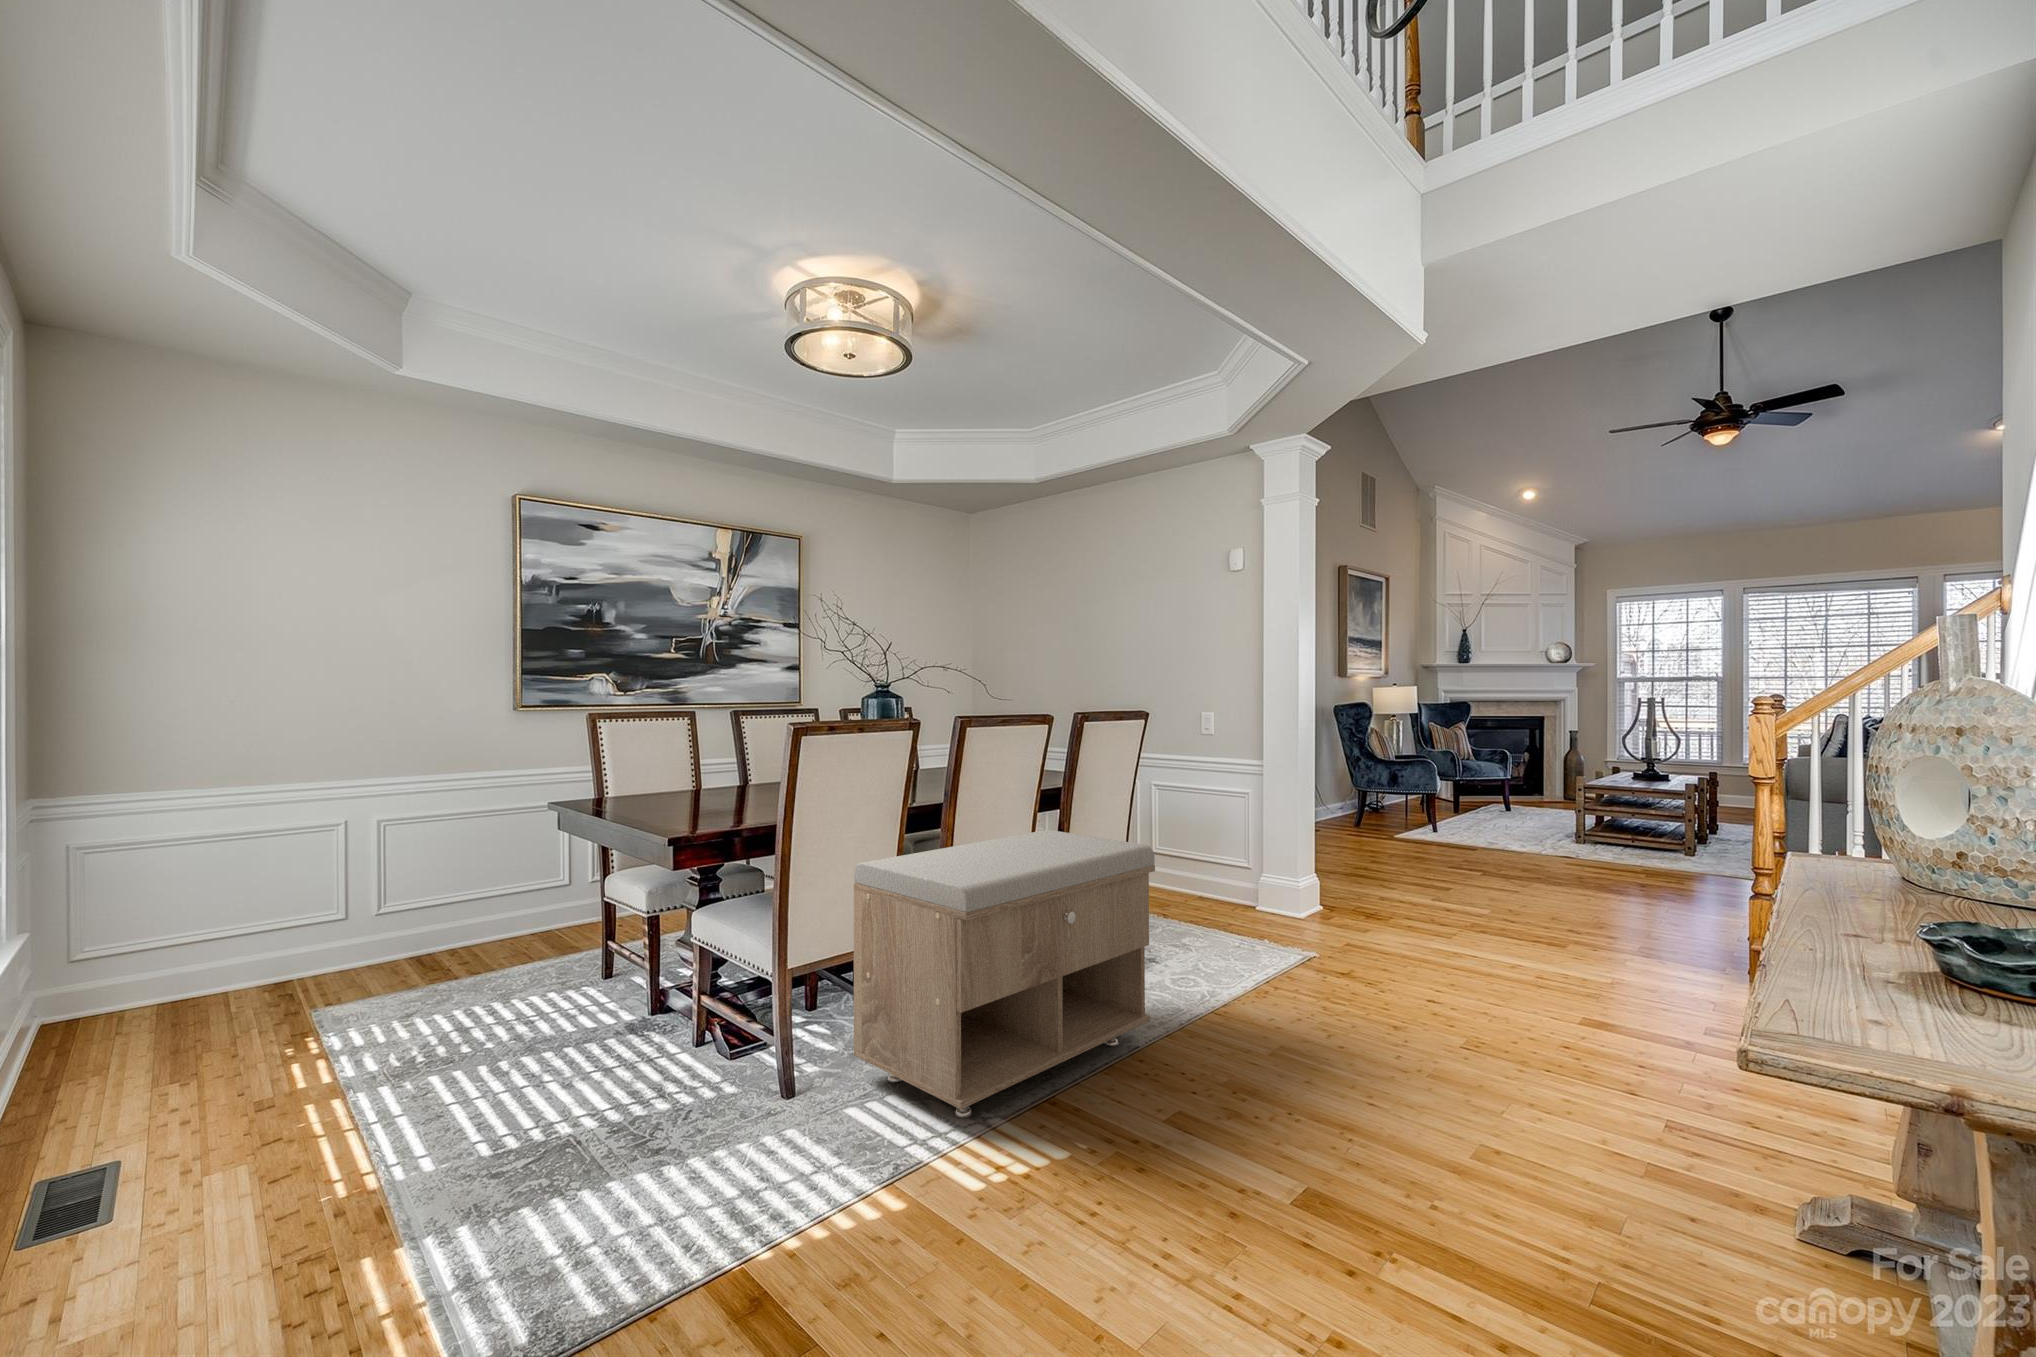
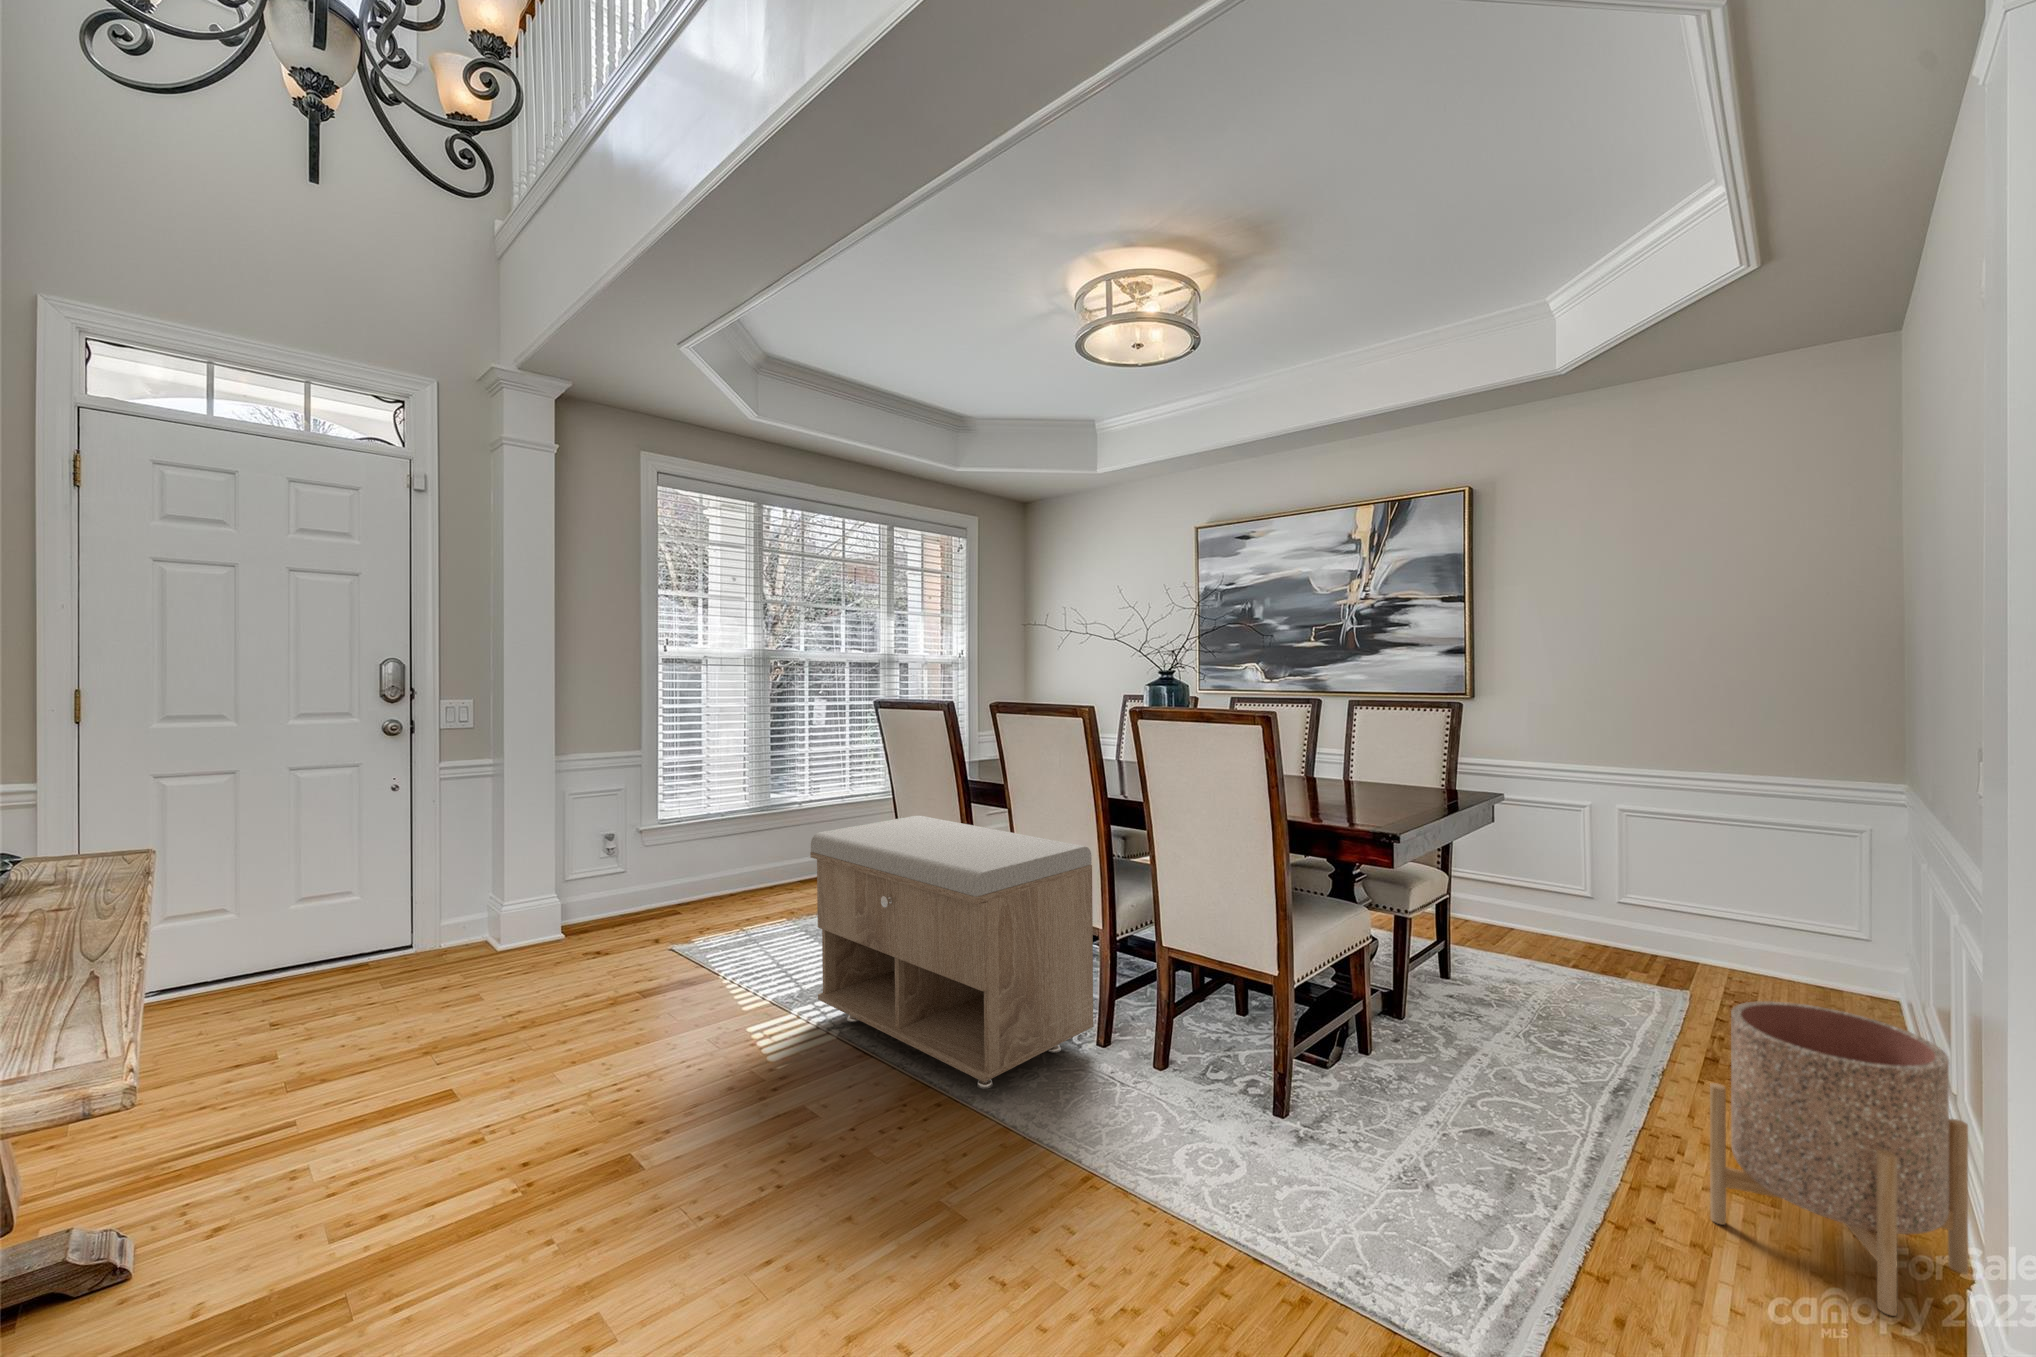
planter: none [1170,818,1248,914] -> present [1710,1001,1968,1316]

